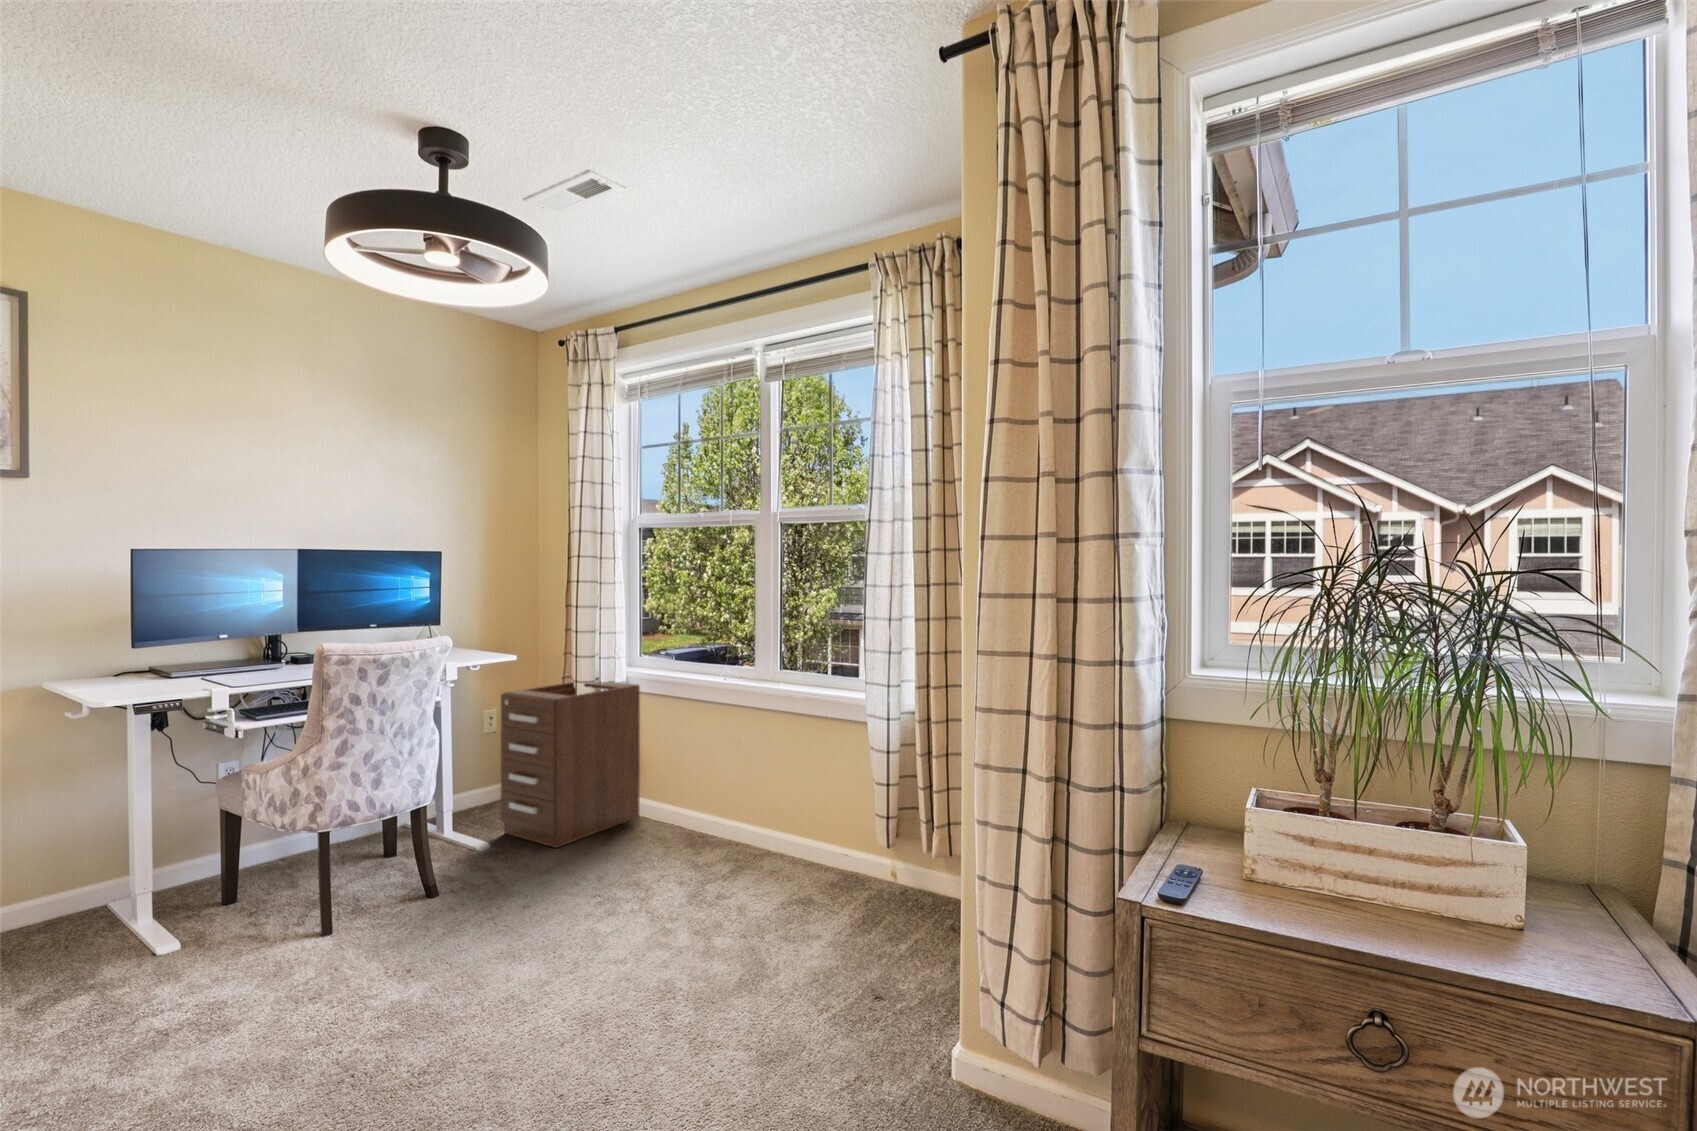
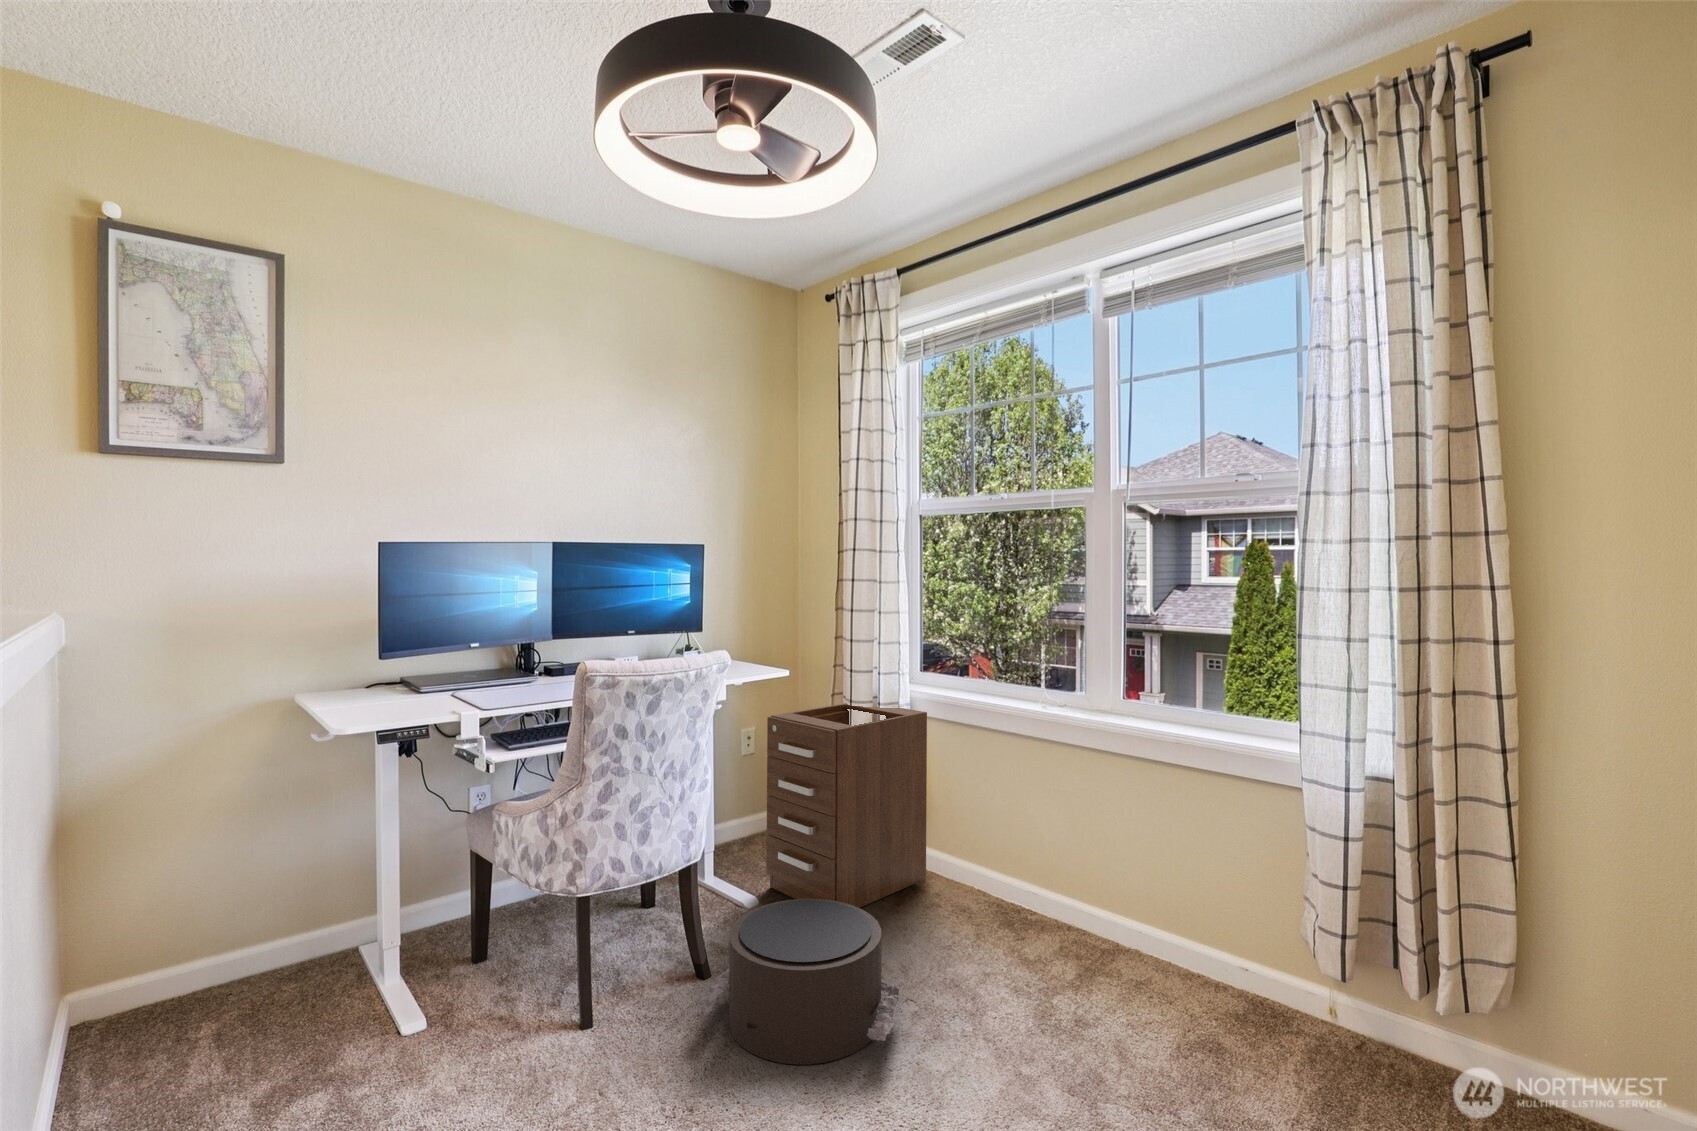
pouf: none [419,825,589,935] -> present [695,899,900,1065]

